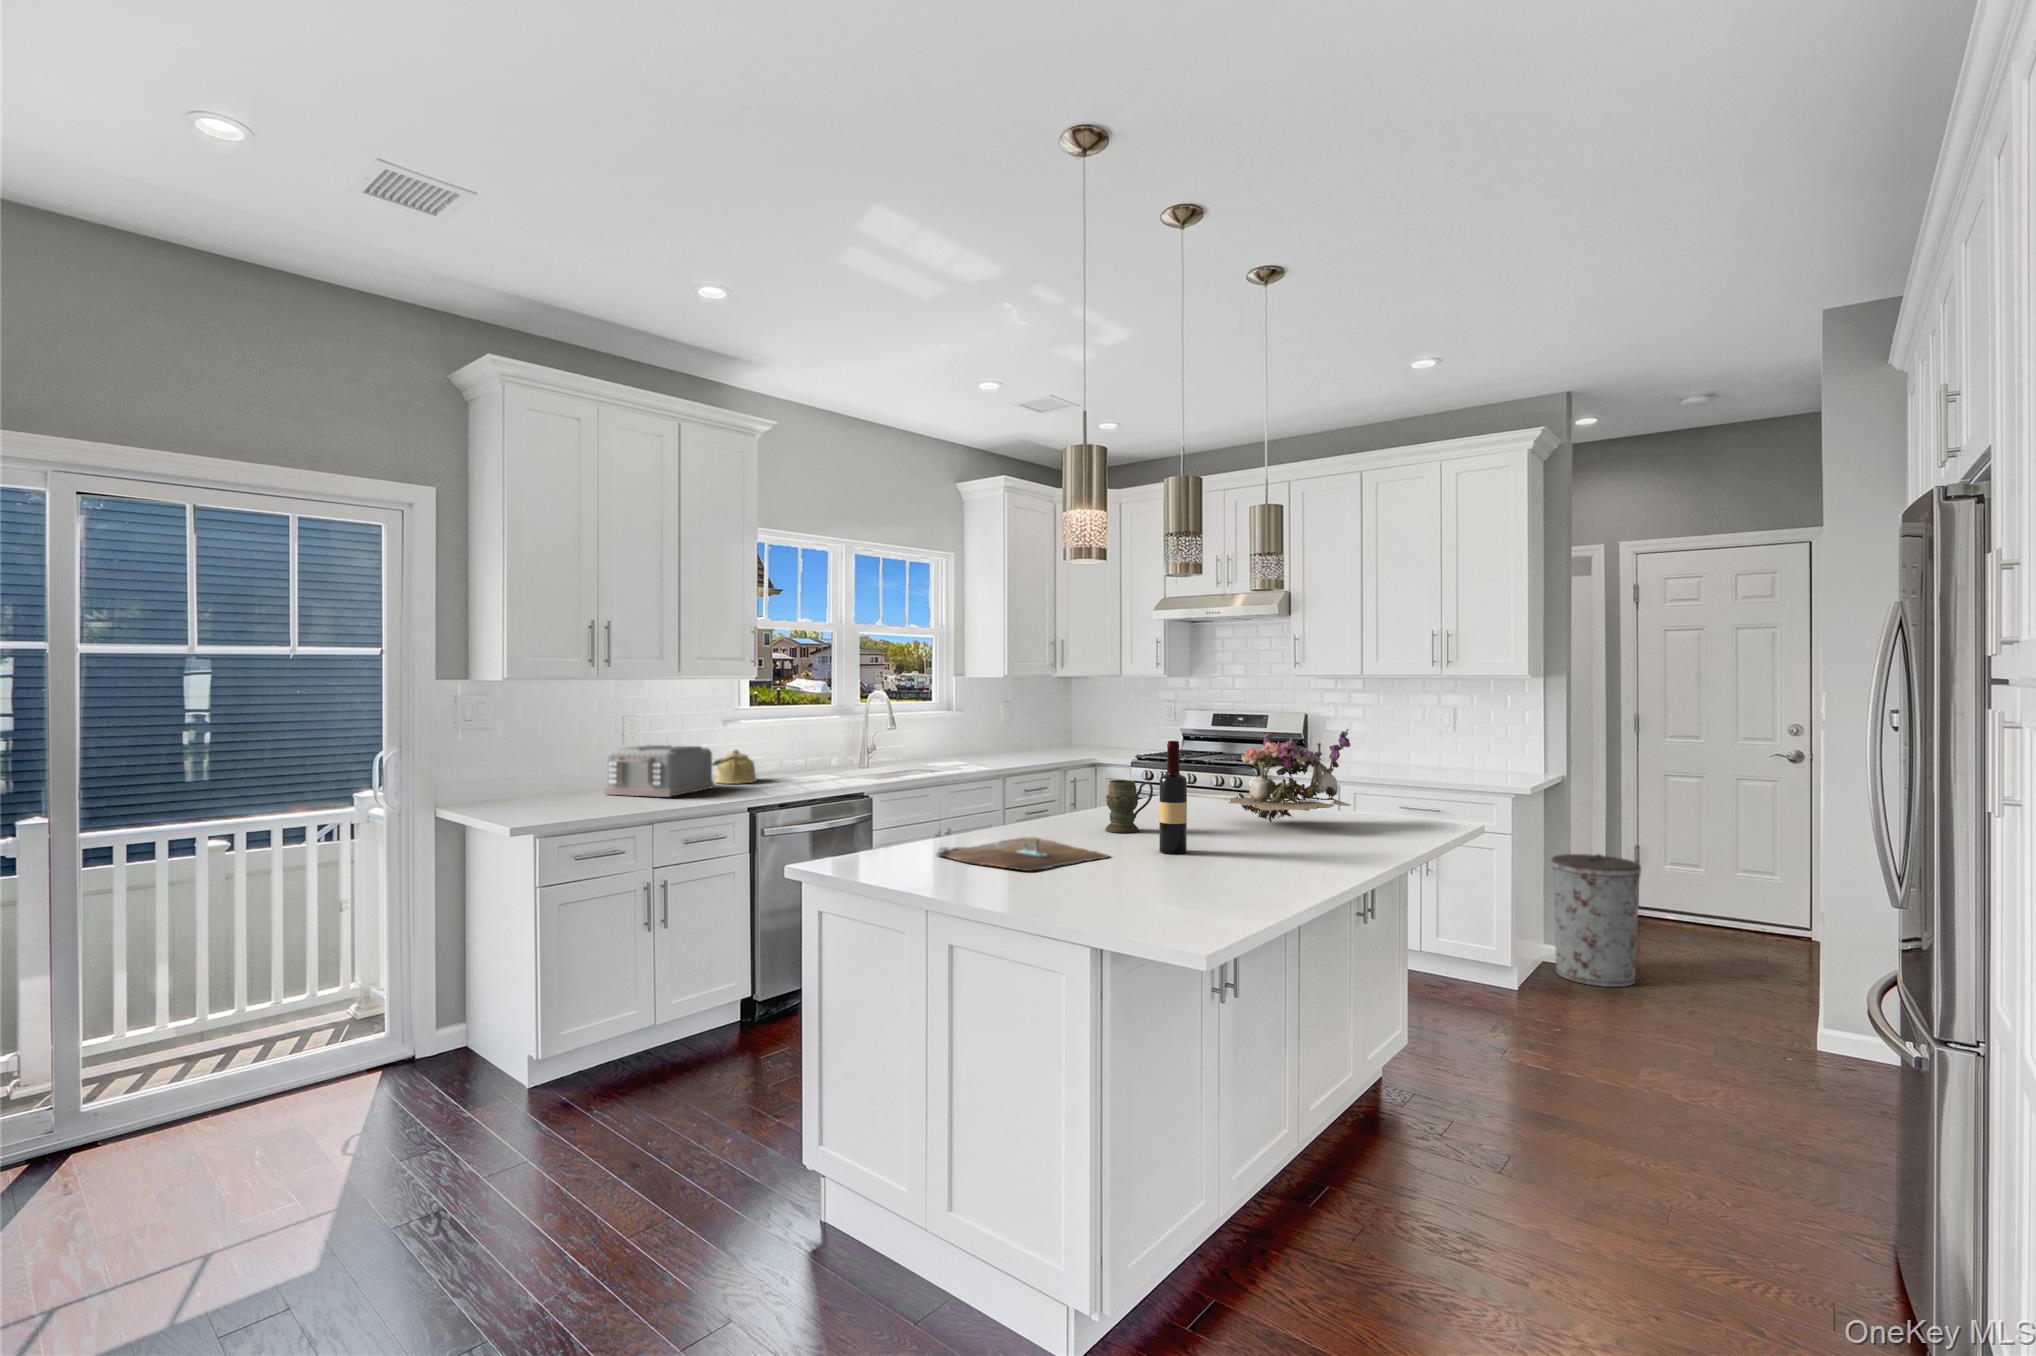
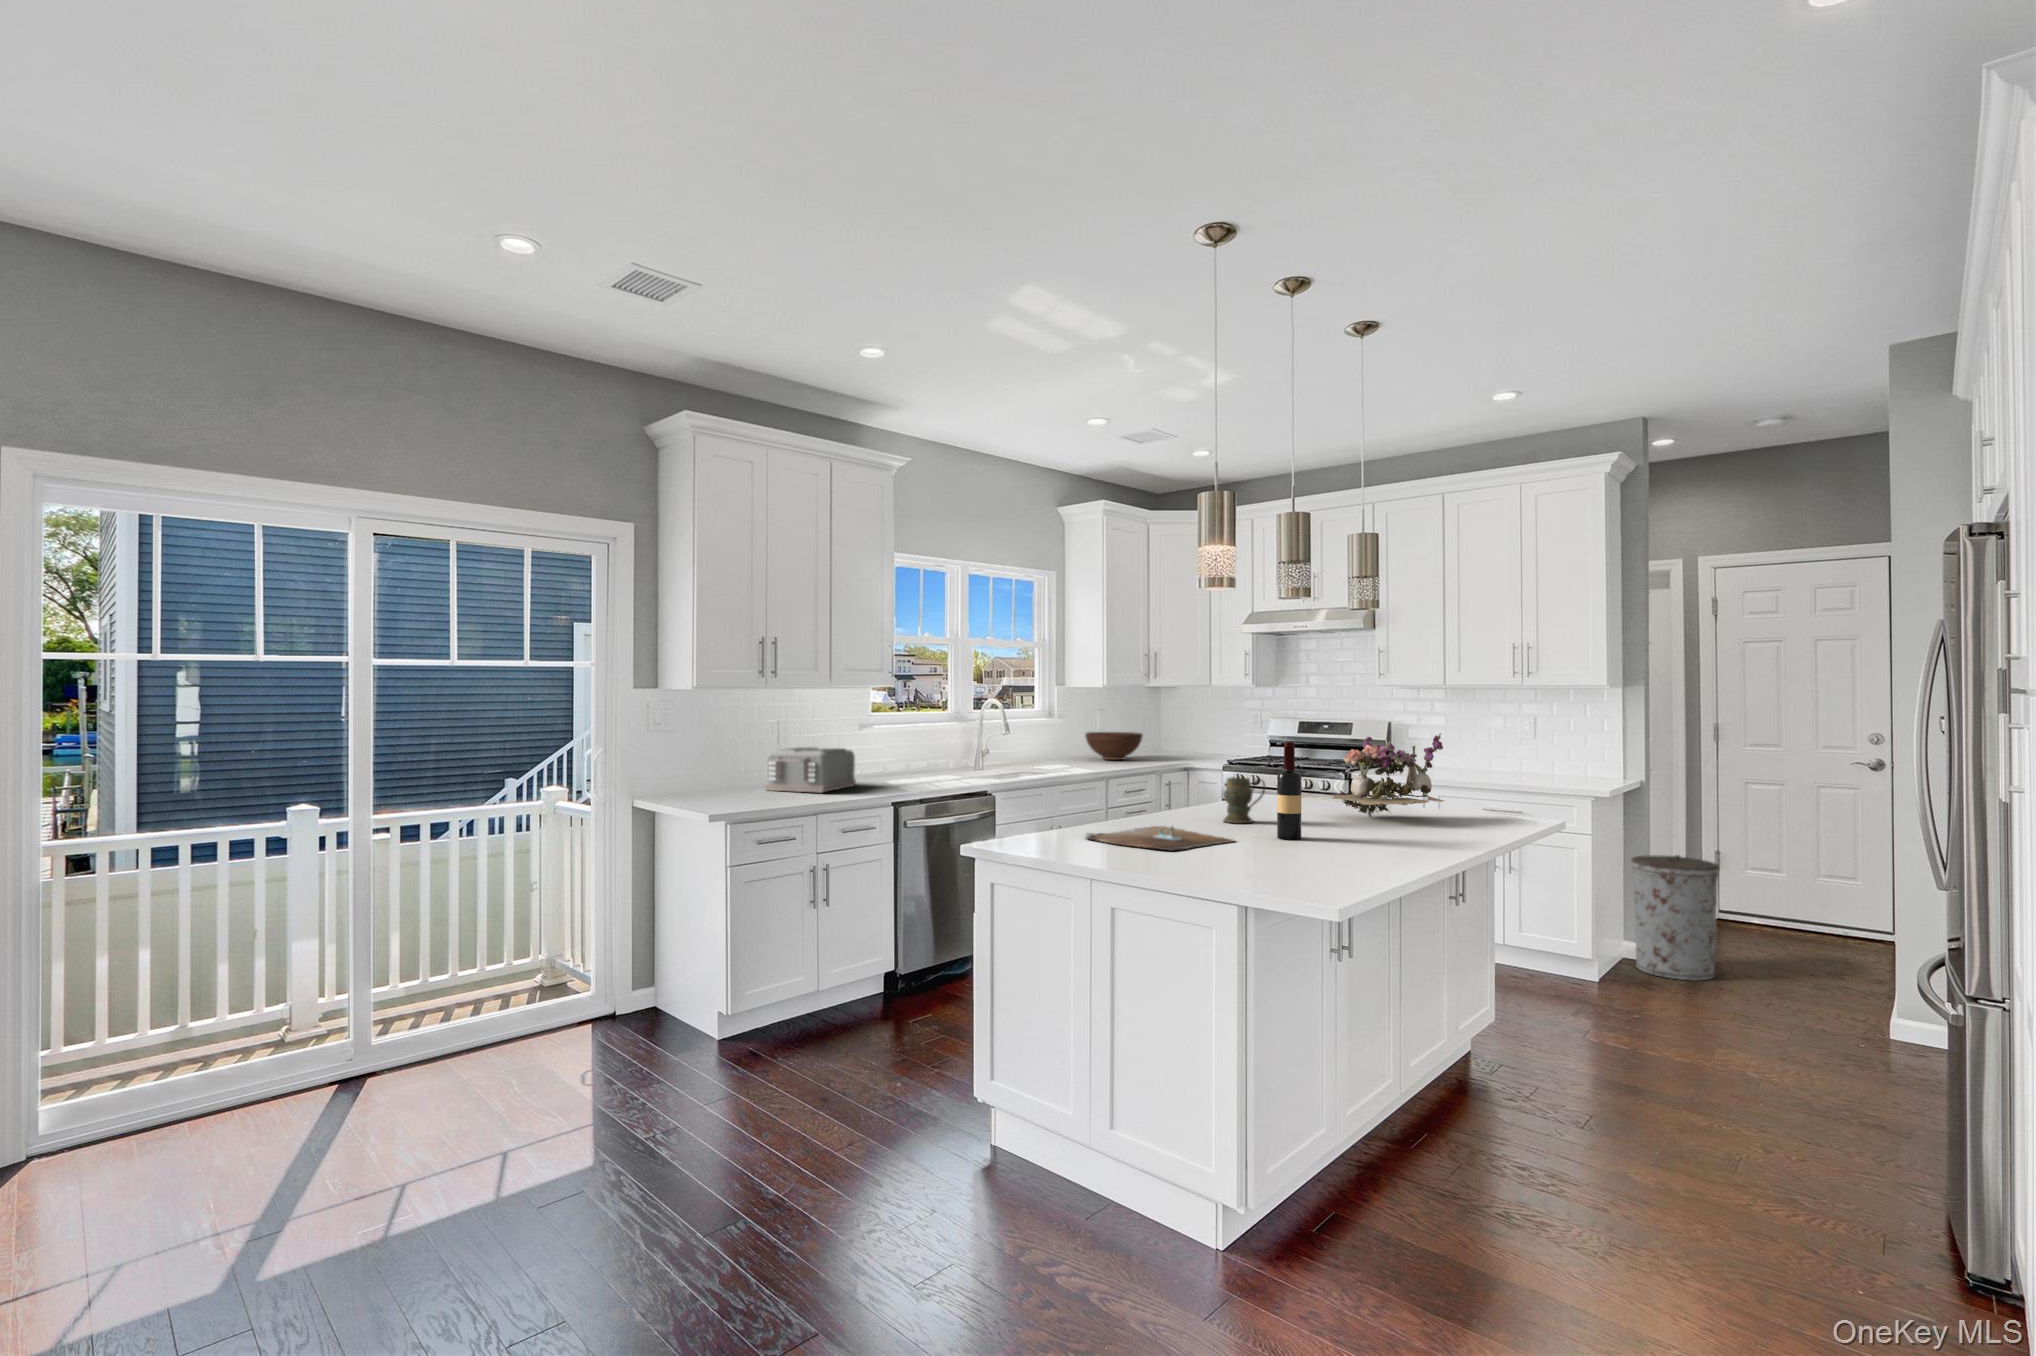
fruit bowl: none [987,725,1048,755] -> present [1085,732,1143,760]
kettle: present [712,750,757,784] -> none [851,752,890,782]

